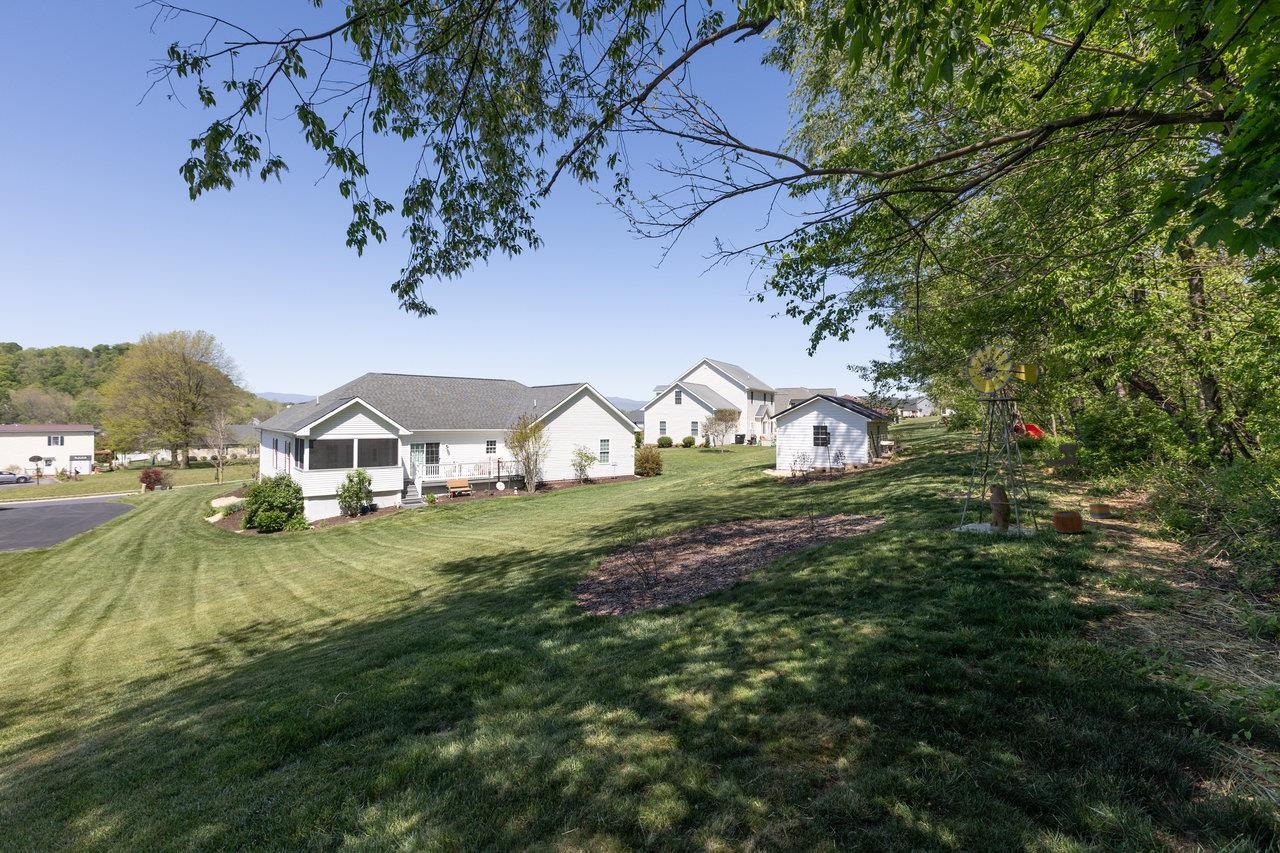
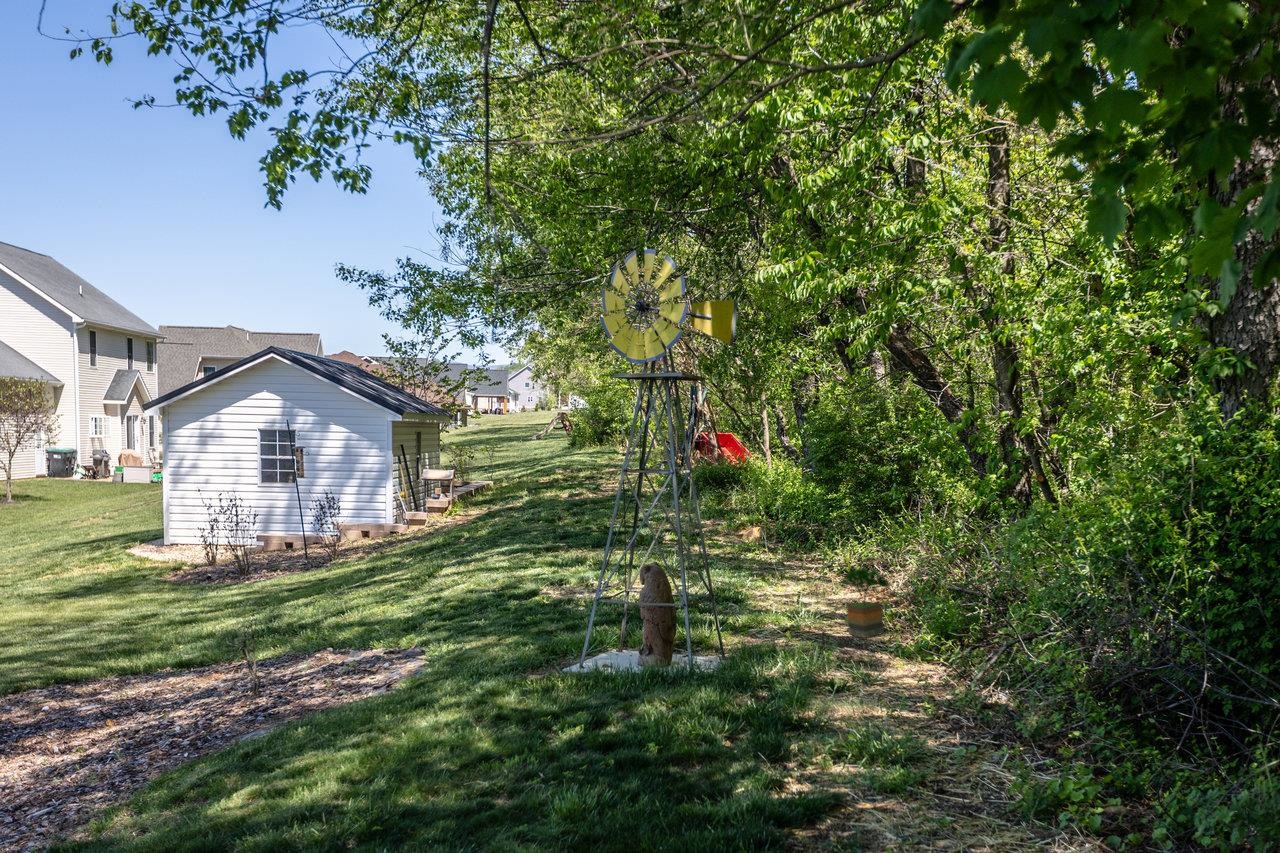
chair: present [1045,443,1079,479] -> none [739,474,794,550]
bucket: present [1052,511,1083,533] -> none [795,626,852,682]

